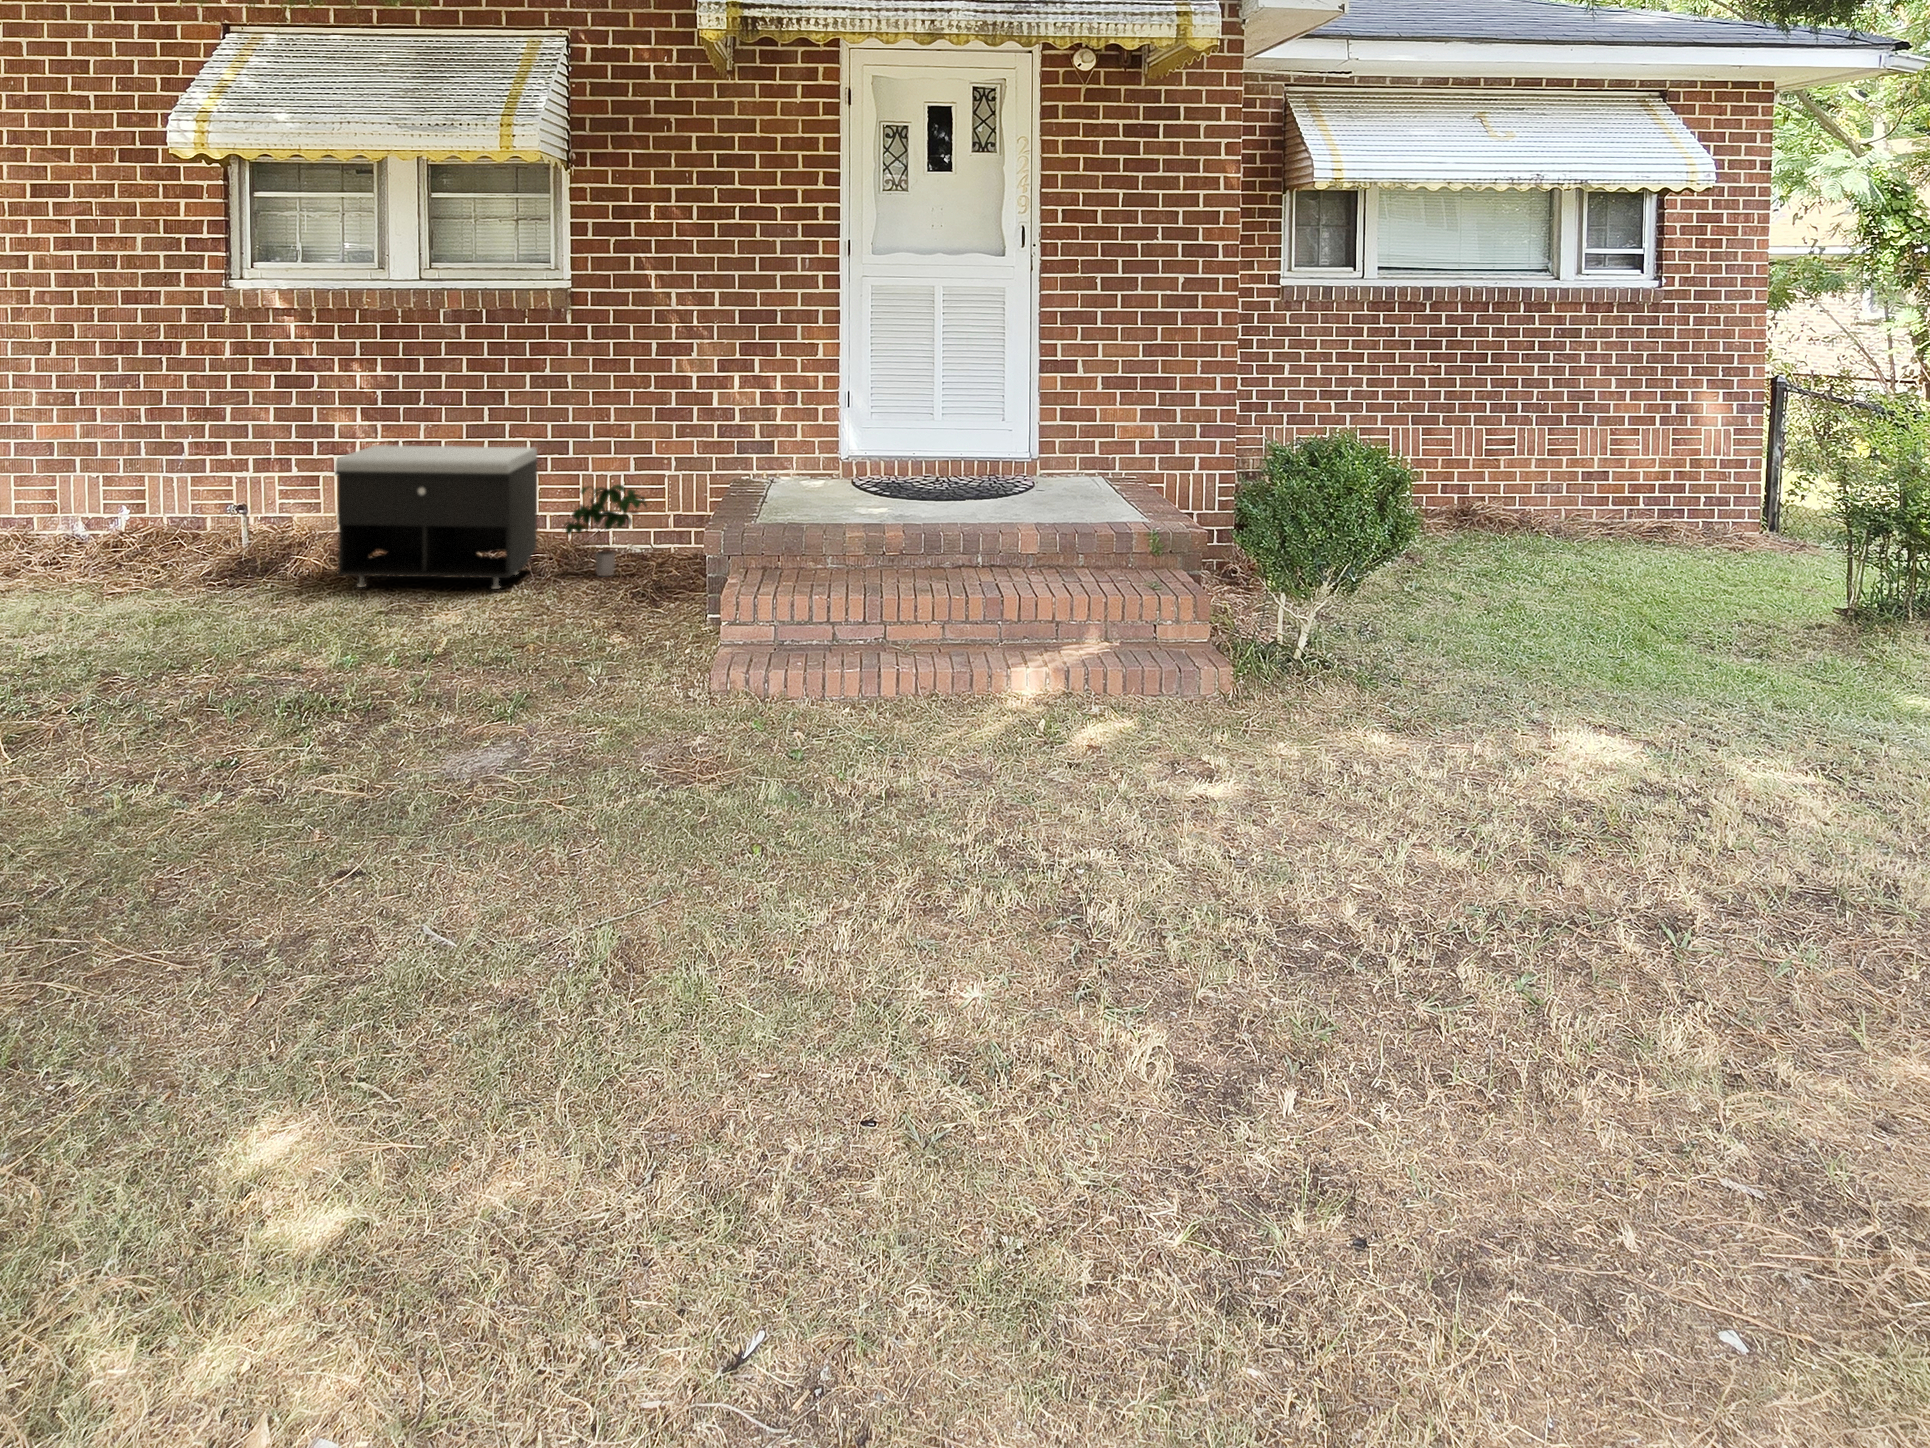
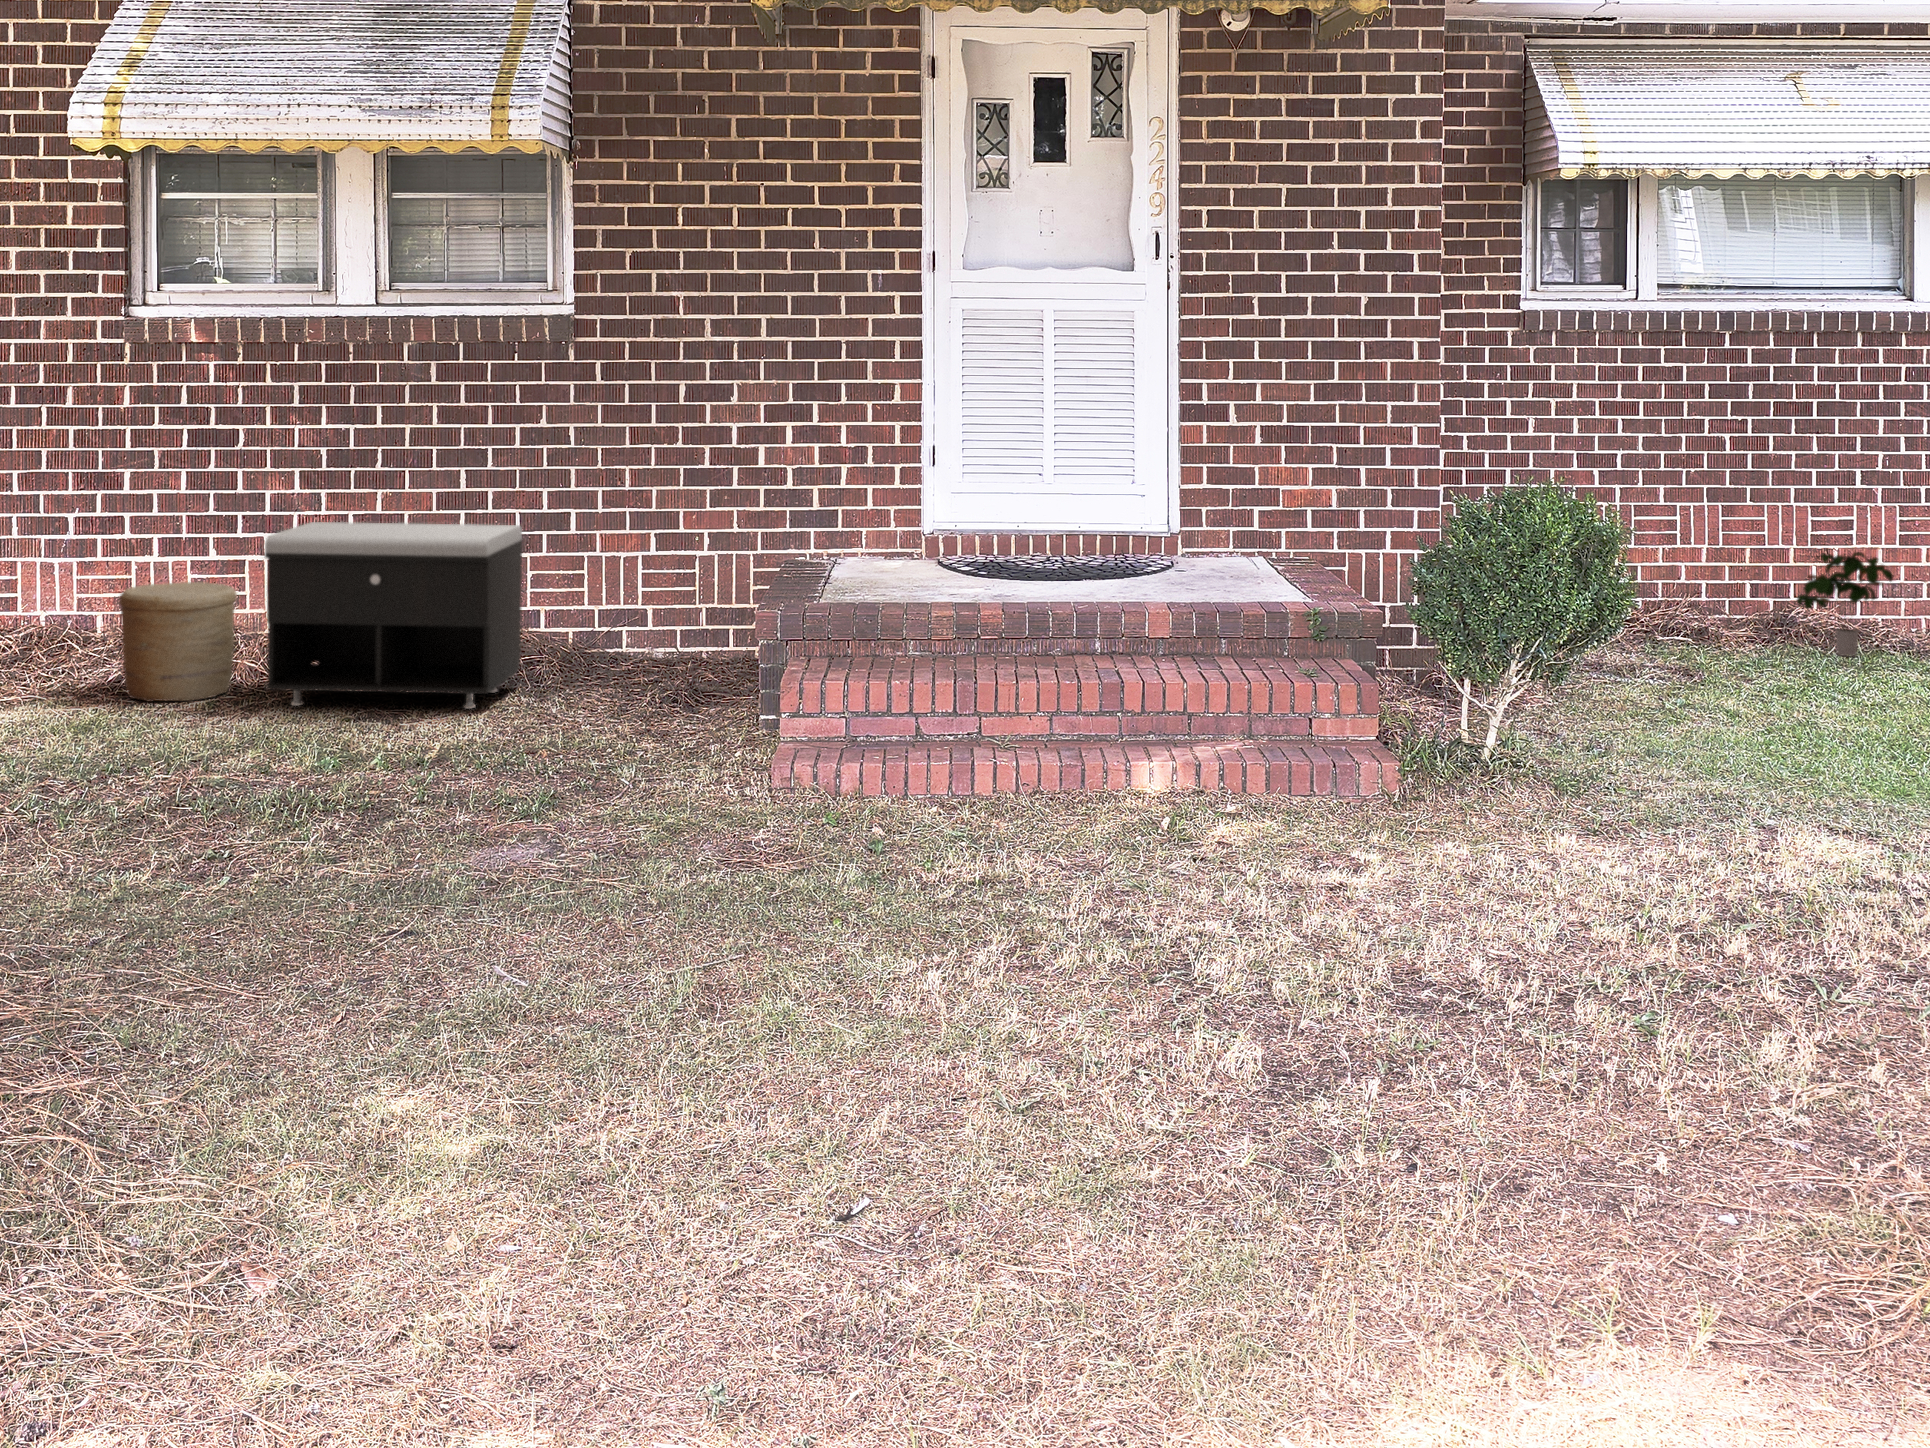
potted plant: present [565,485,647,576] -> present [1797,552,1893,657]
woven basket: none [223,491,317,585] -> present [119,582,237,702]

